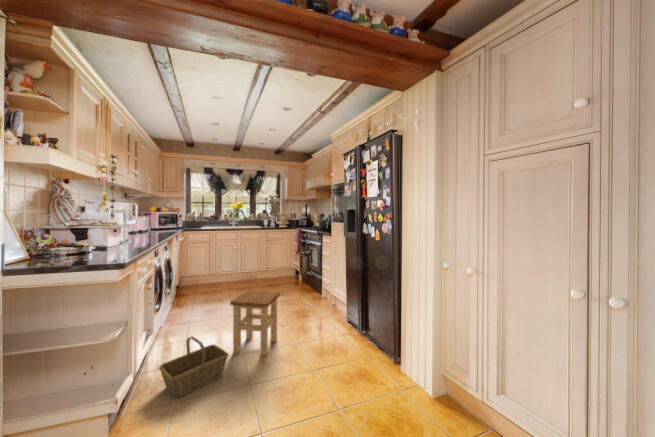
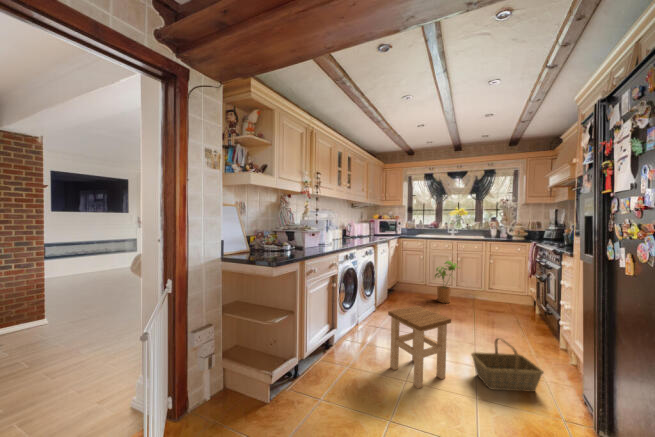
house plant: none [228,250,251,289] -> present [435,261,459,303]
basket: present [159,337,228,398] -> present [471,338,544,392]

